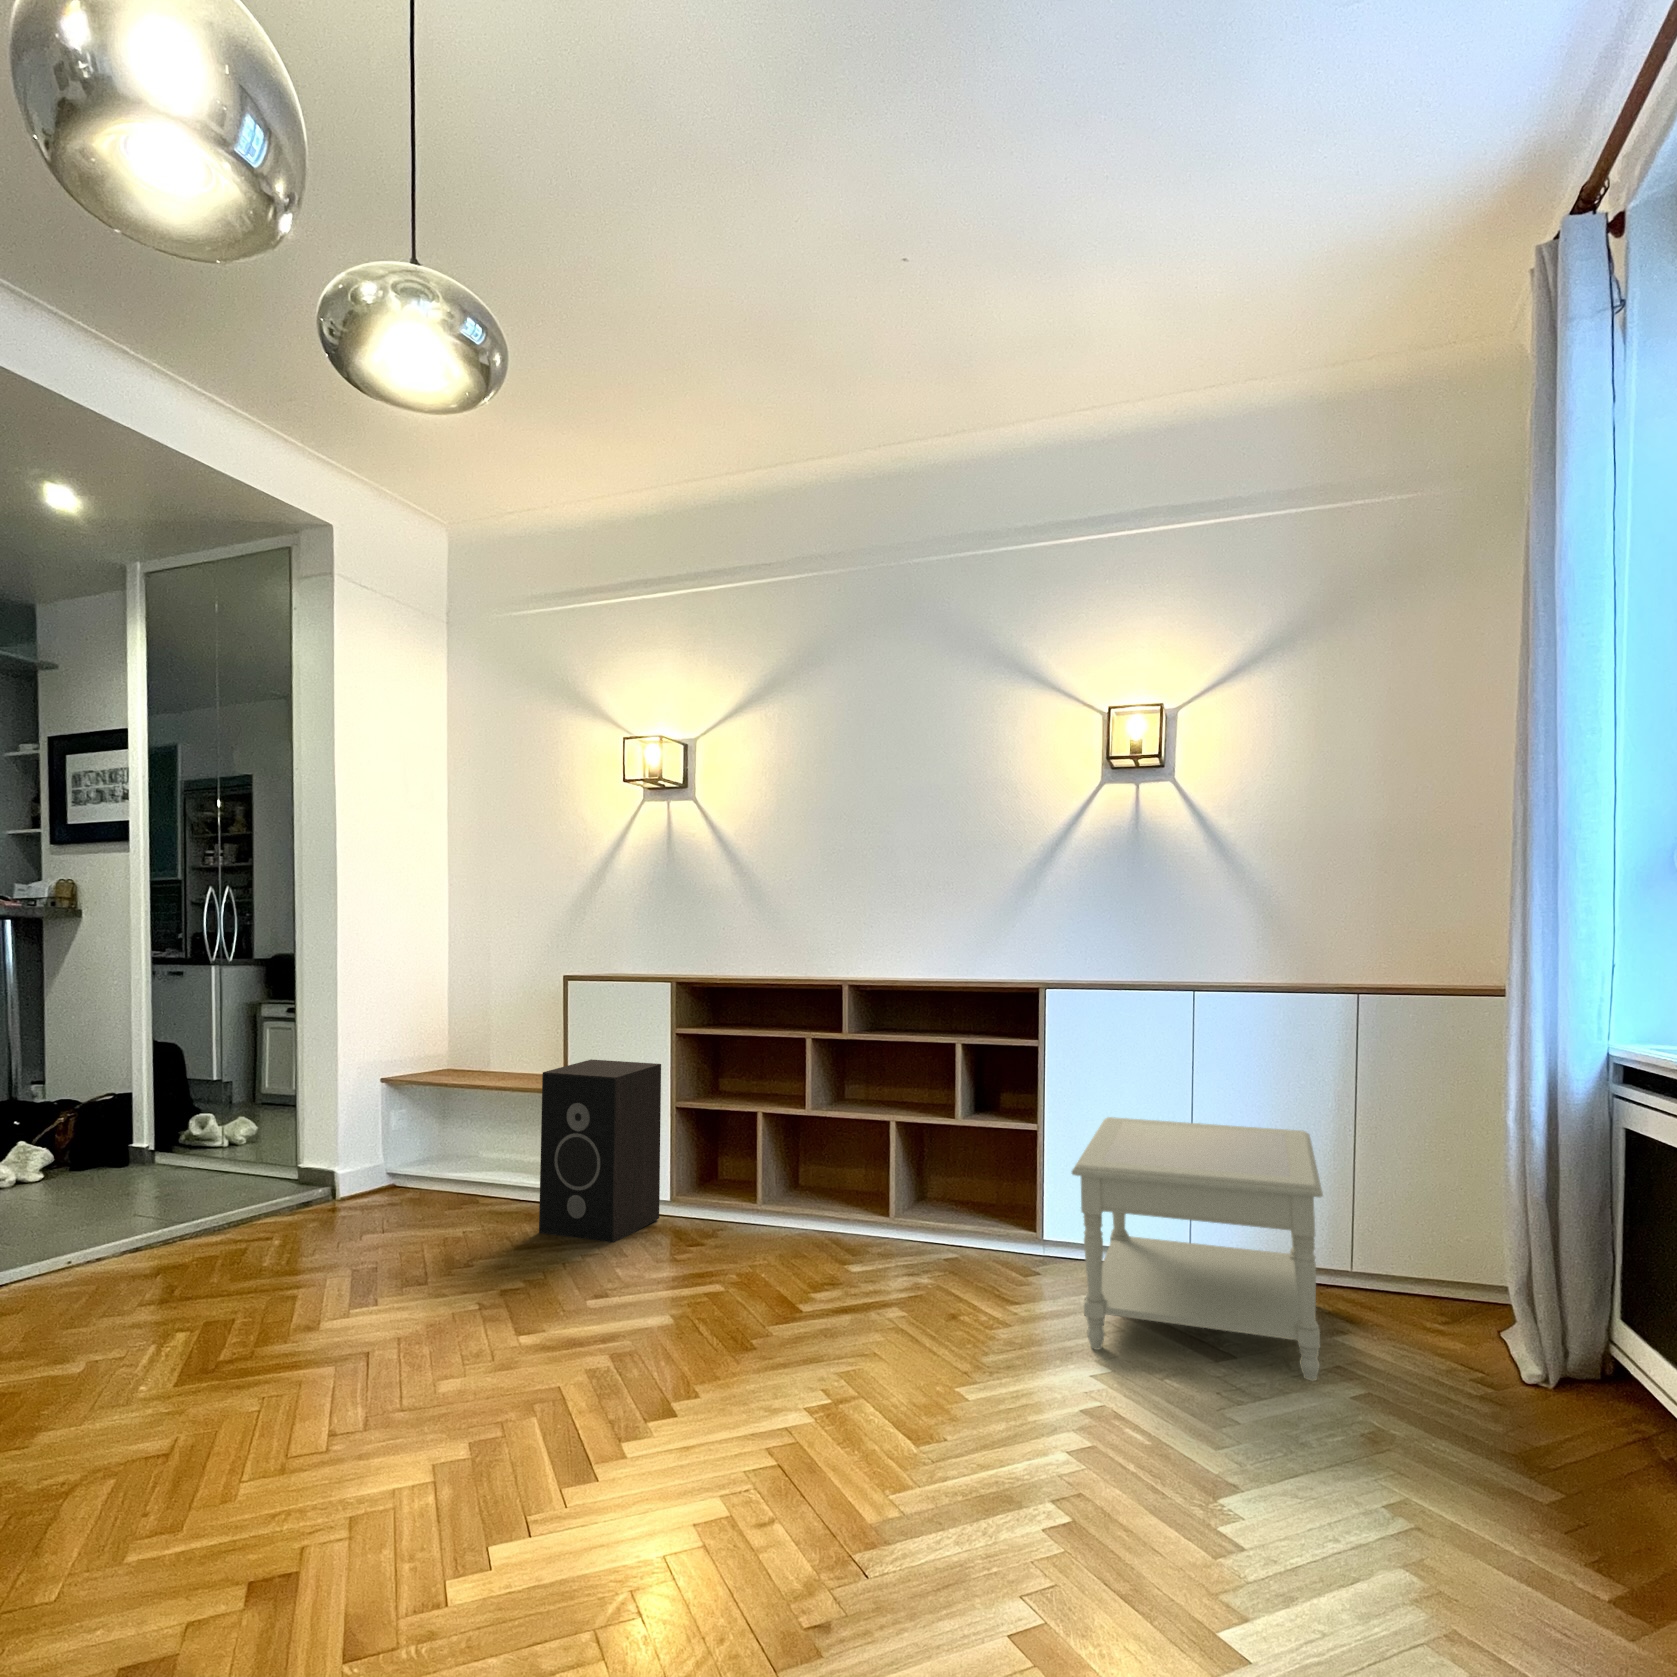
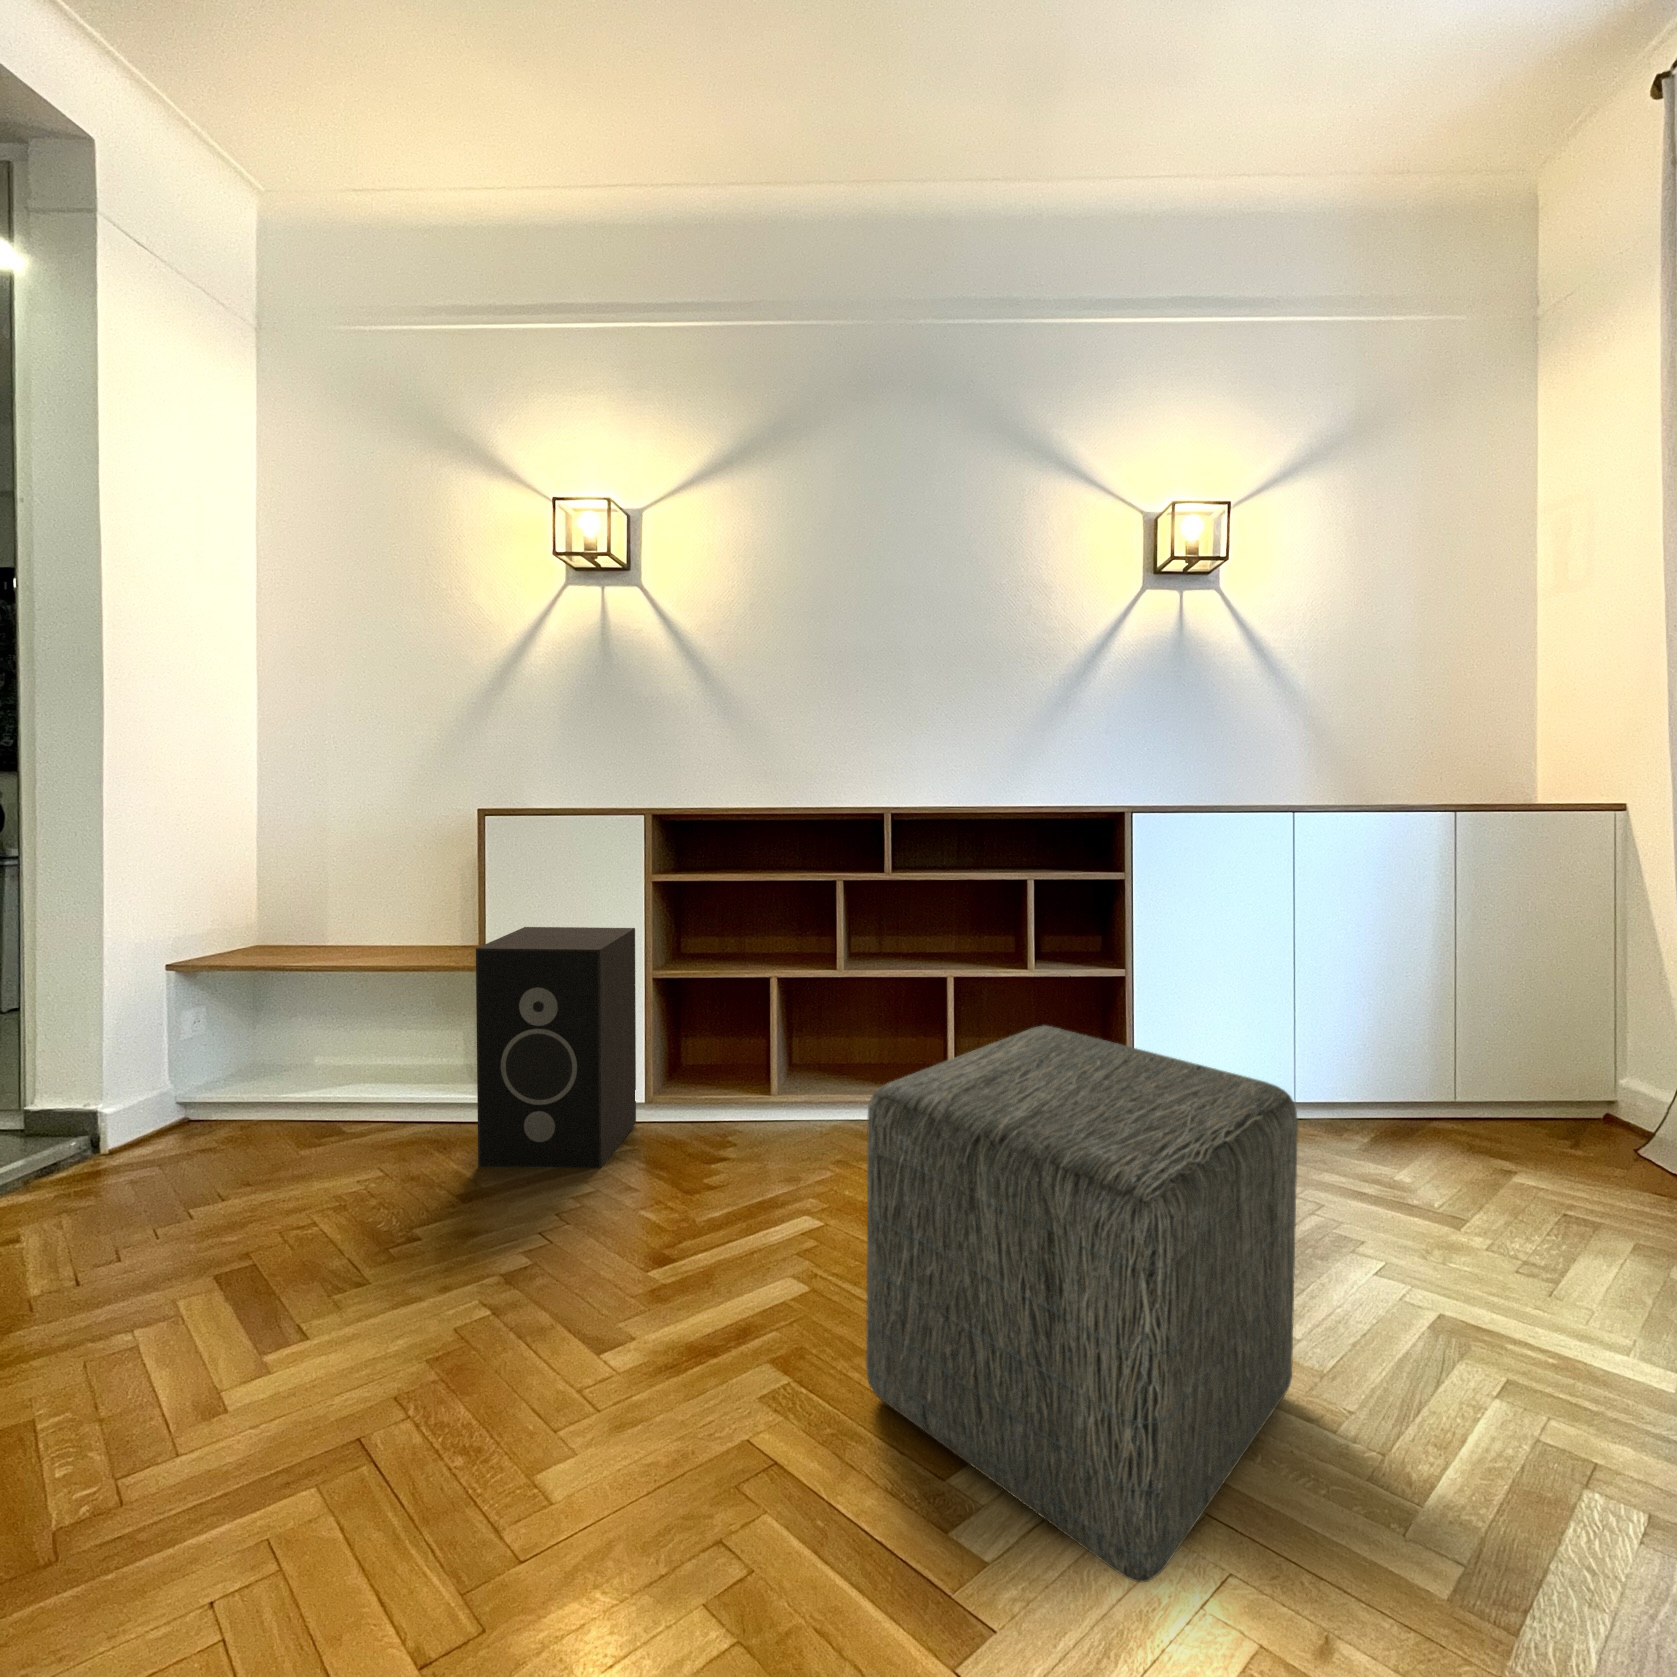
side table: present [1072,1117,1323,1381] -> none [1223,961,1626,1243]
ottoman: none [650,1143,911,1458] -> present [866,1025,1298,1582]

